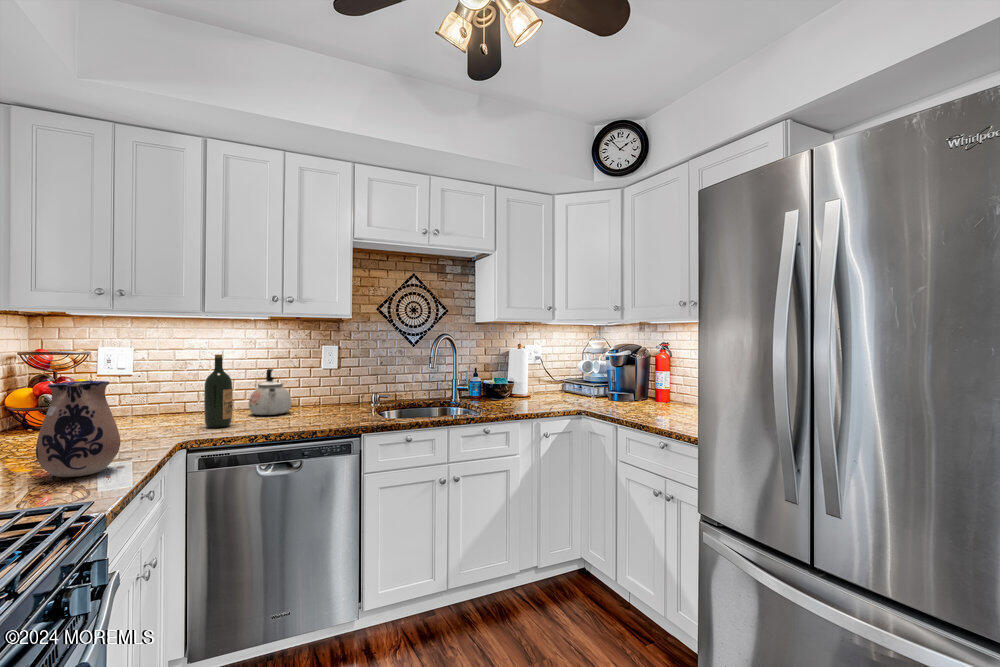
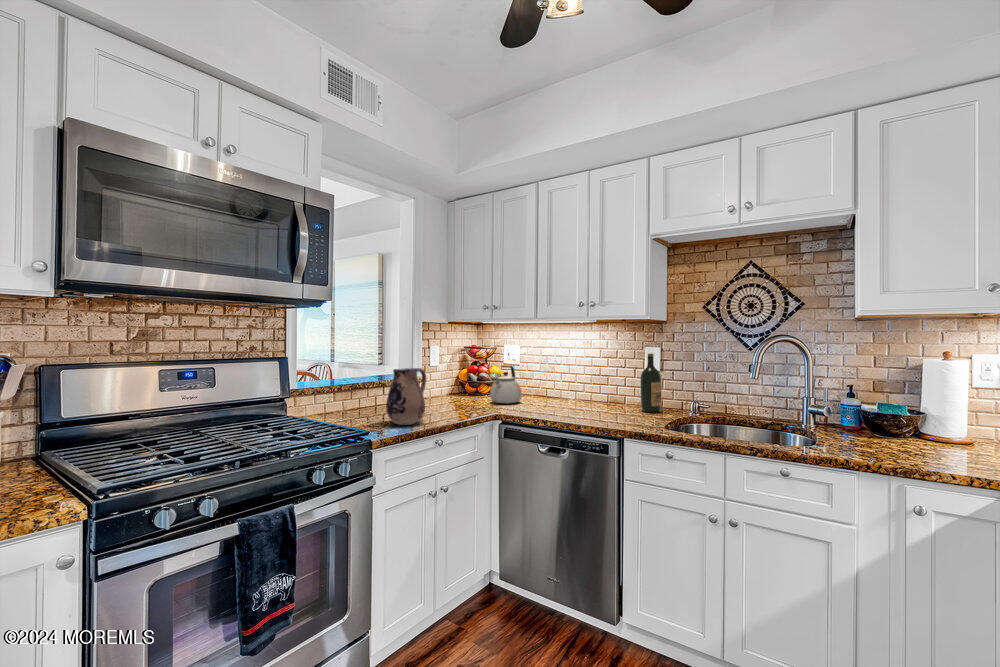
wine bottle: present [204,354,233,428] -> present [640,354,661,413]
kettle: present [249,369,291,415] -> present [490,365,522,404]

